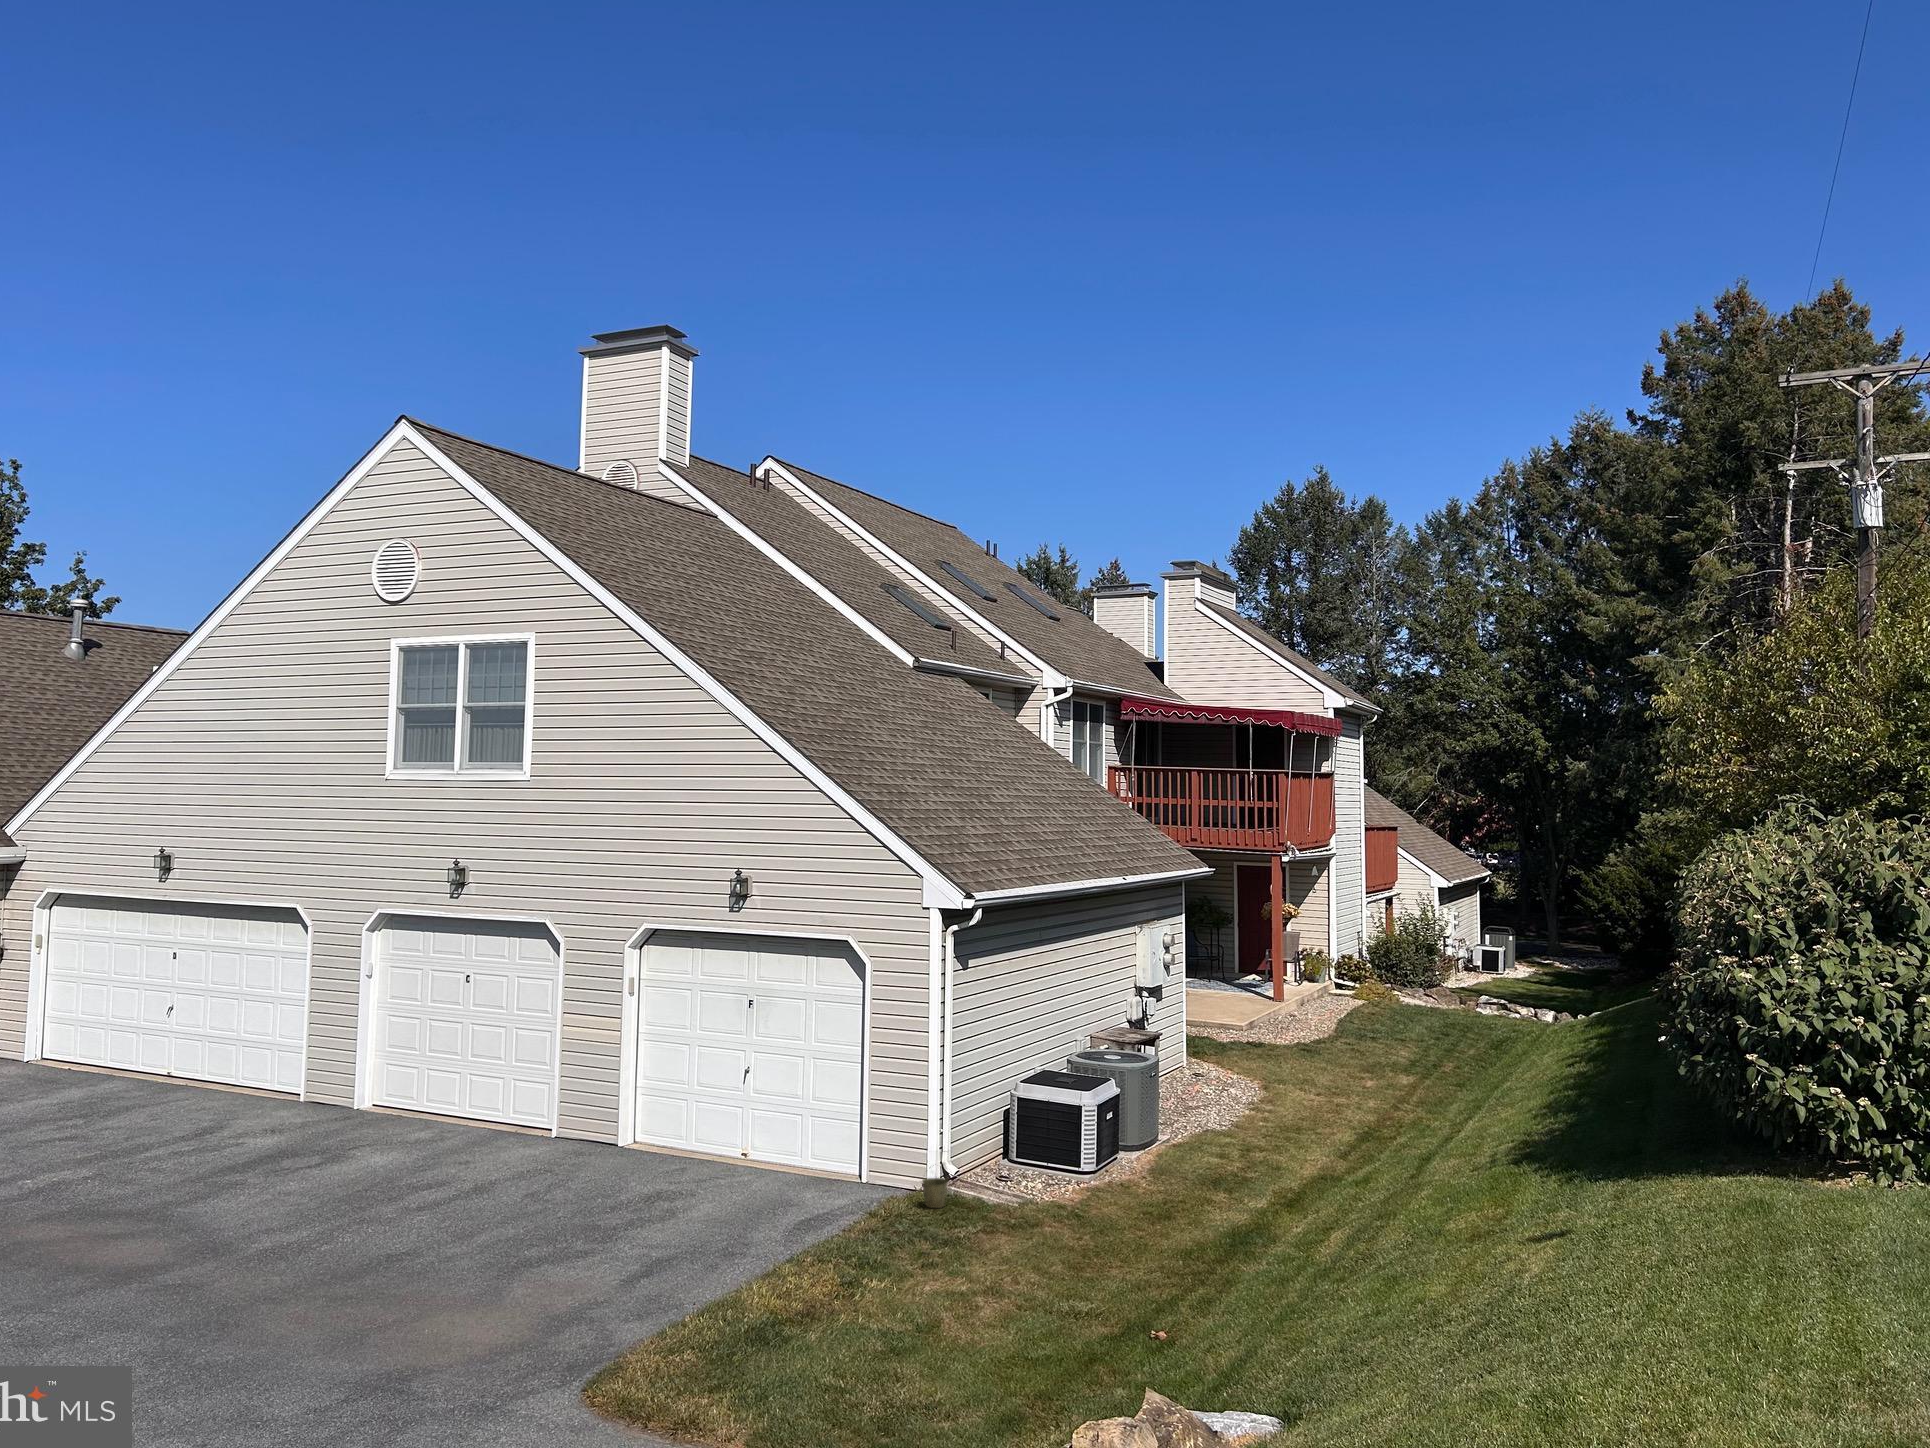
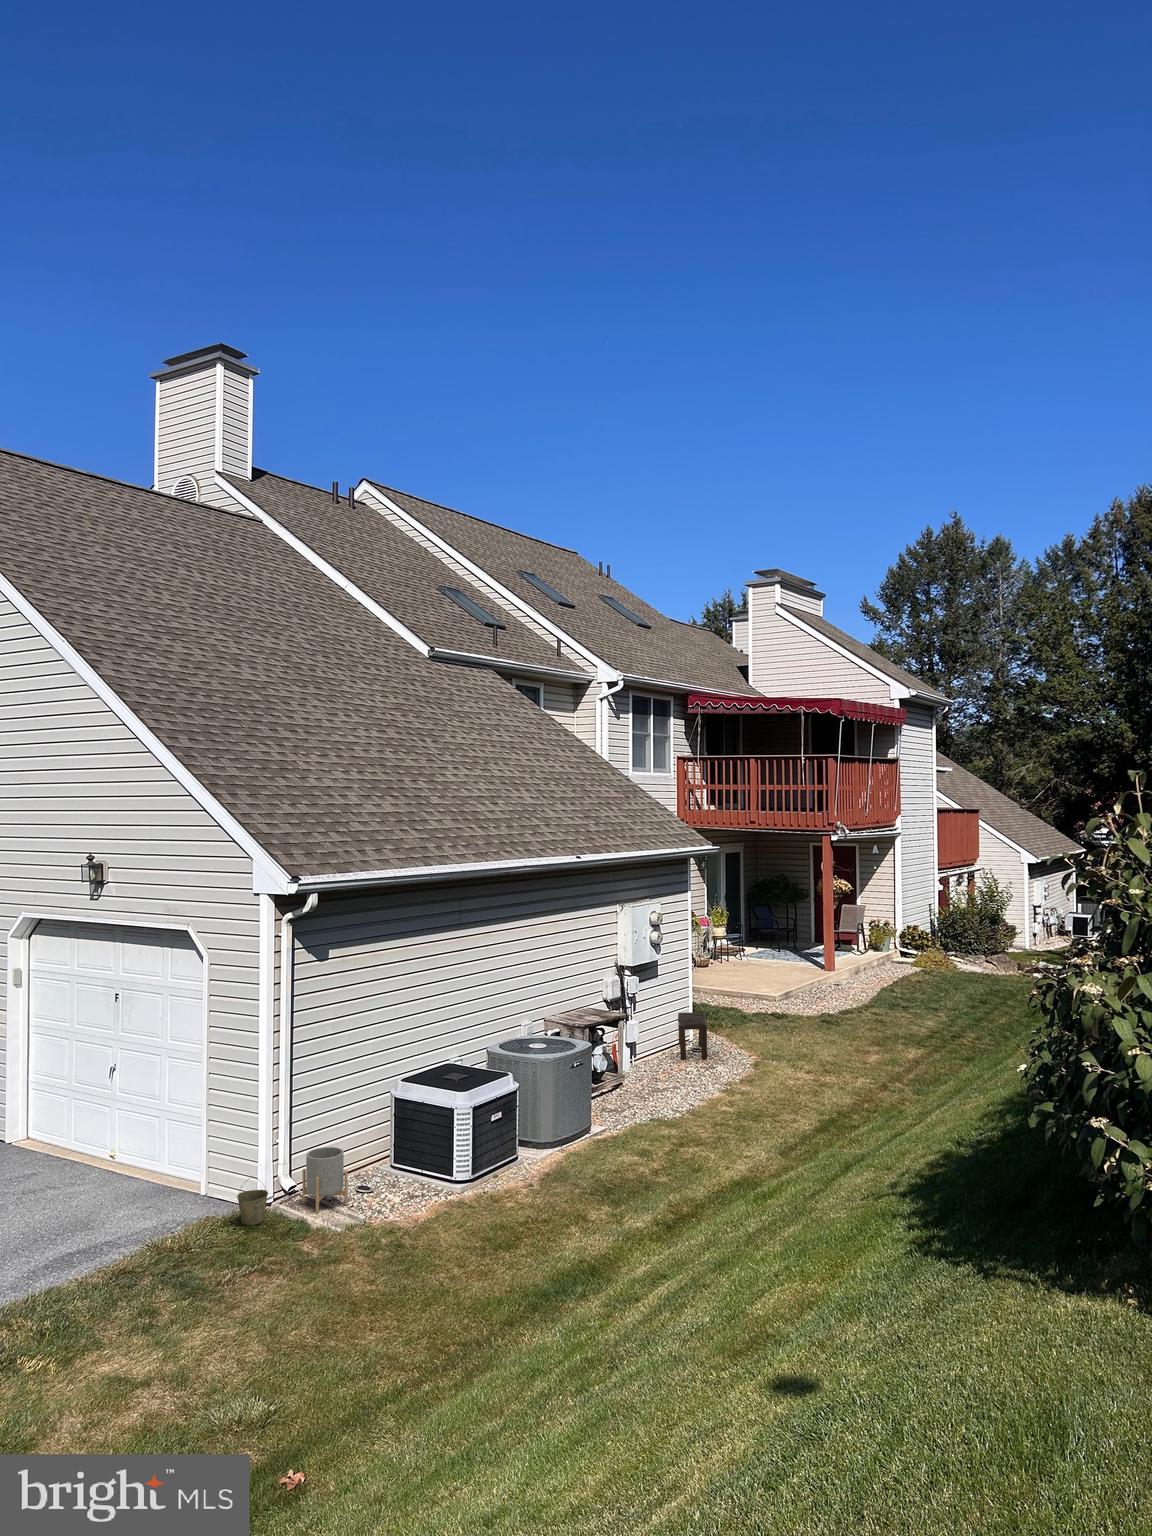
bench: none [1179,1036,1220,1083] -> present [678,1012,707,1059]
planter: none [963,1141,1006,1199] -> present [303,1147,348,1213]

